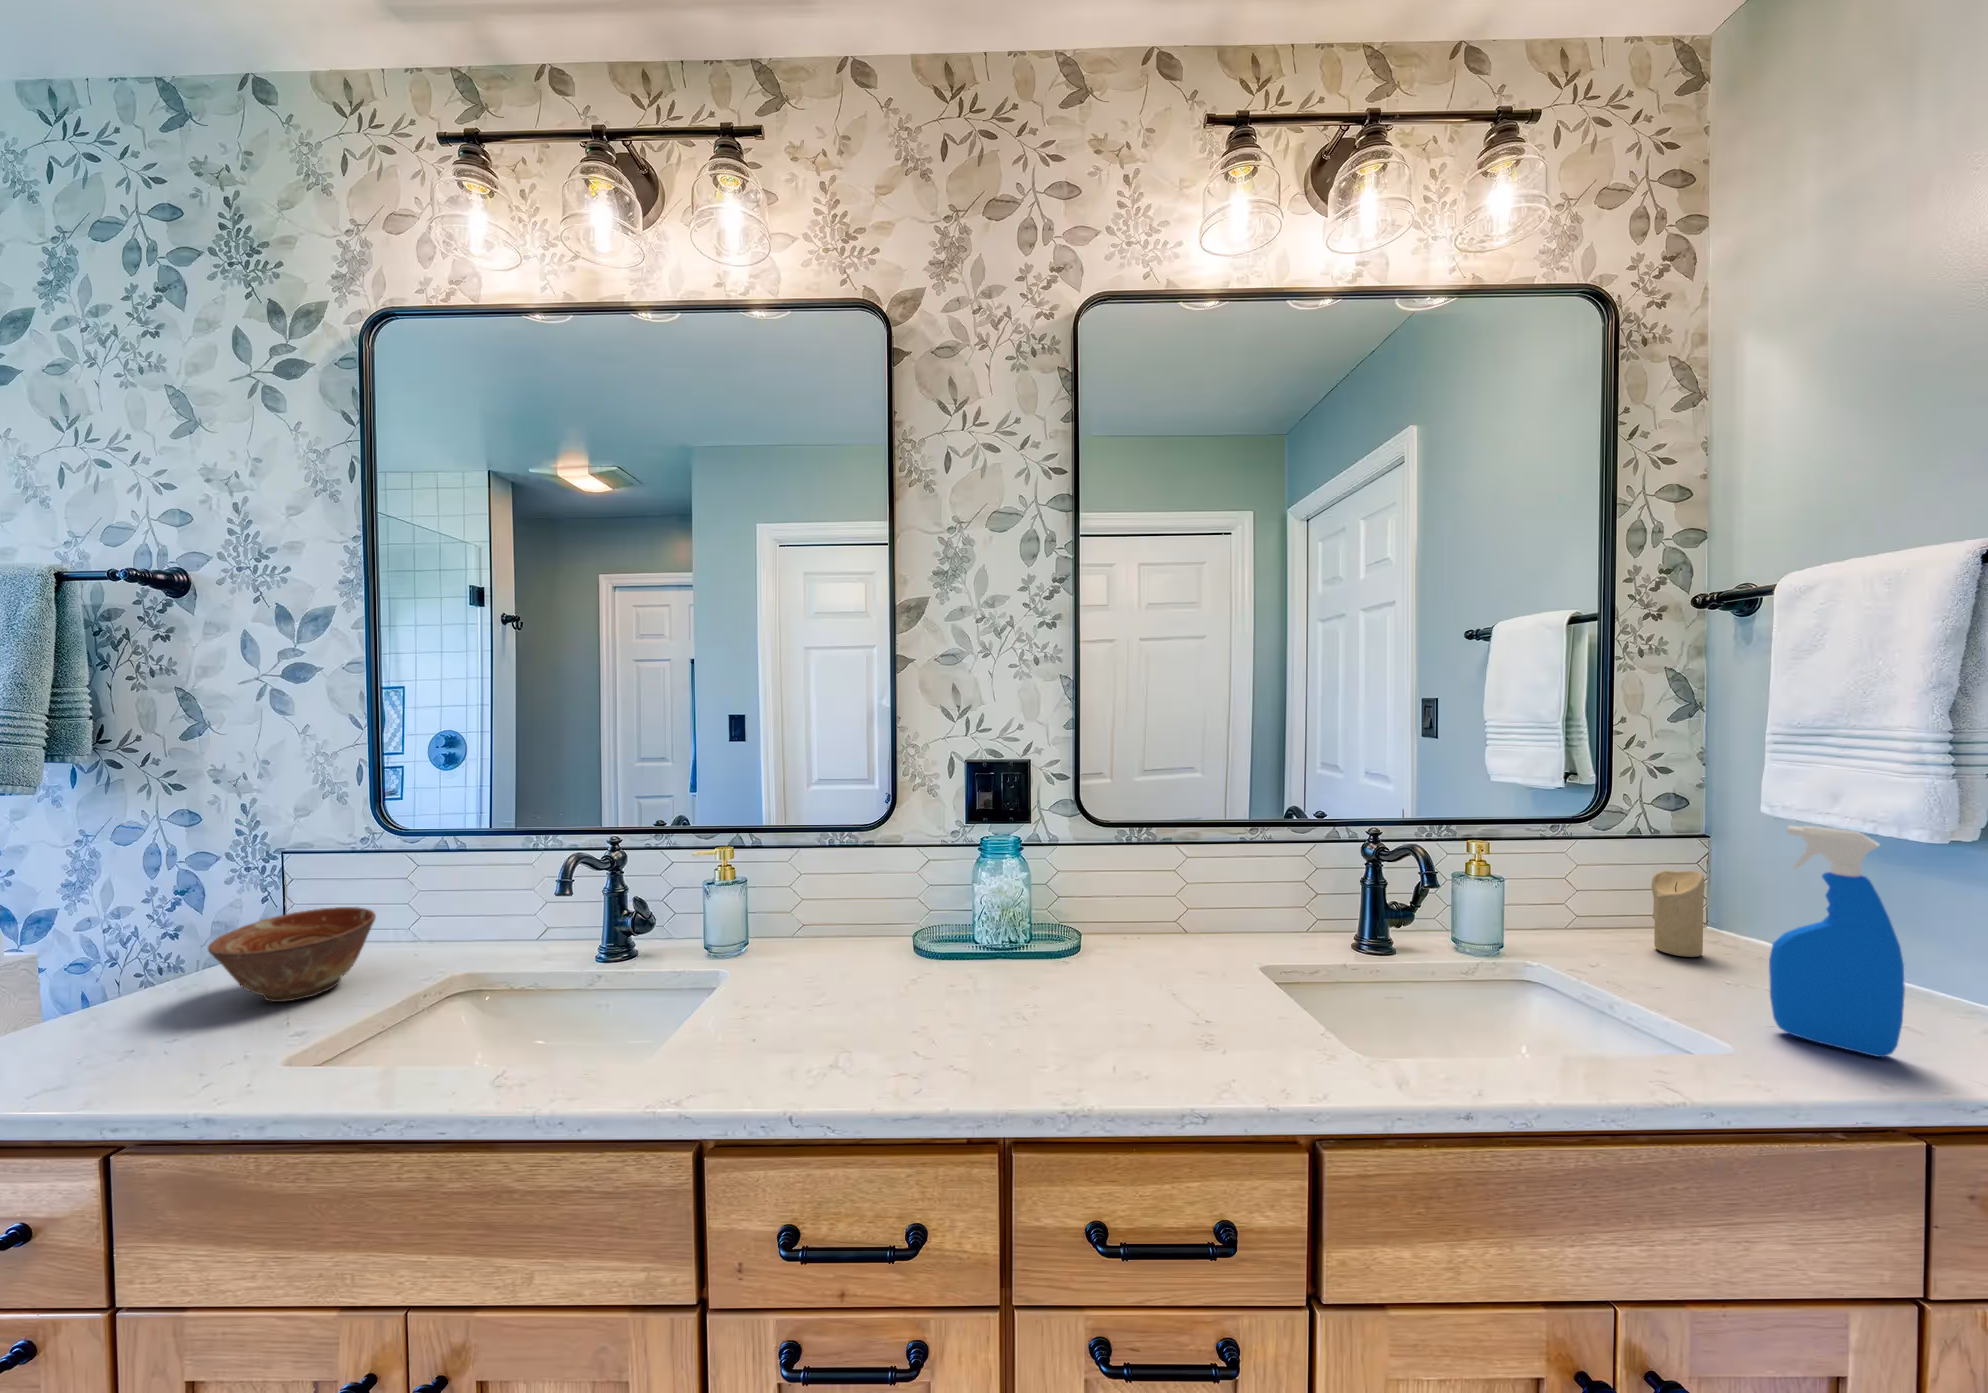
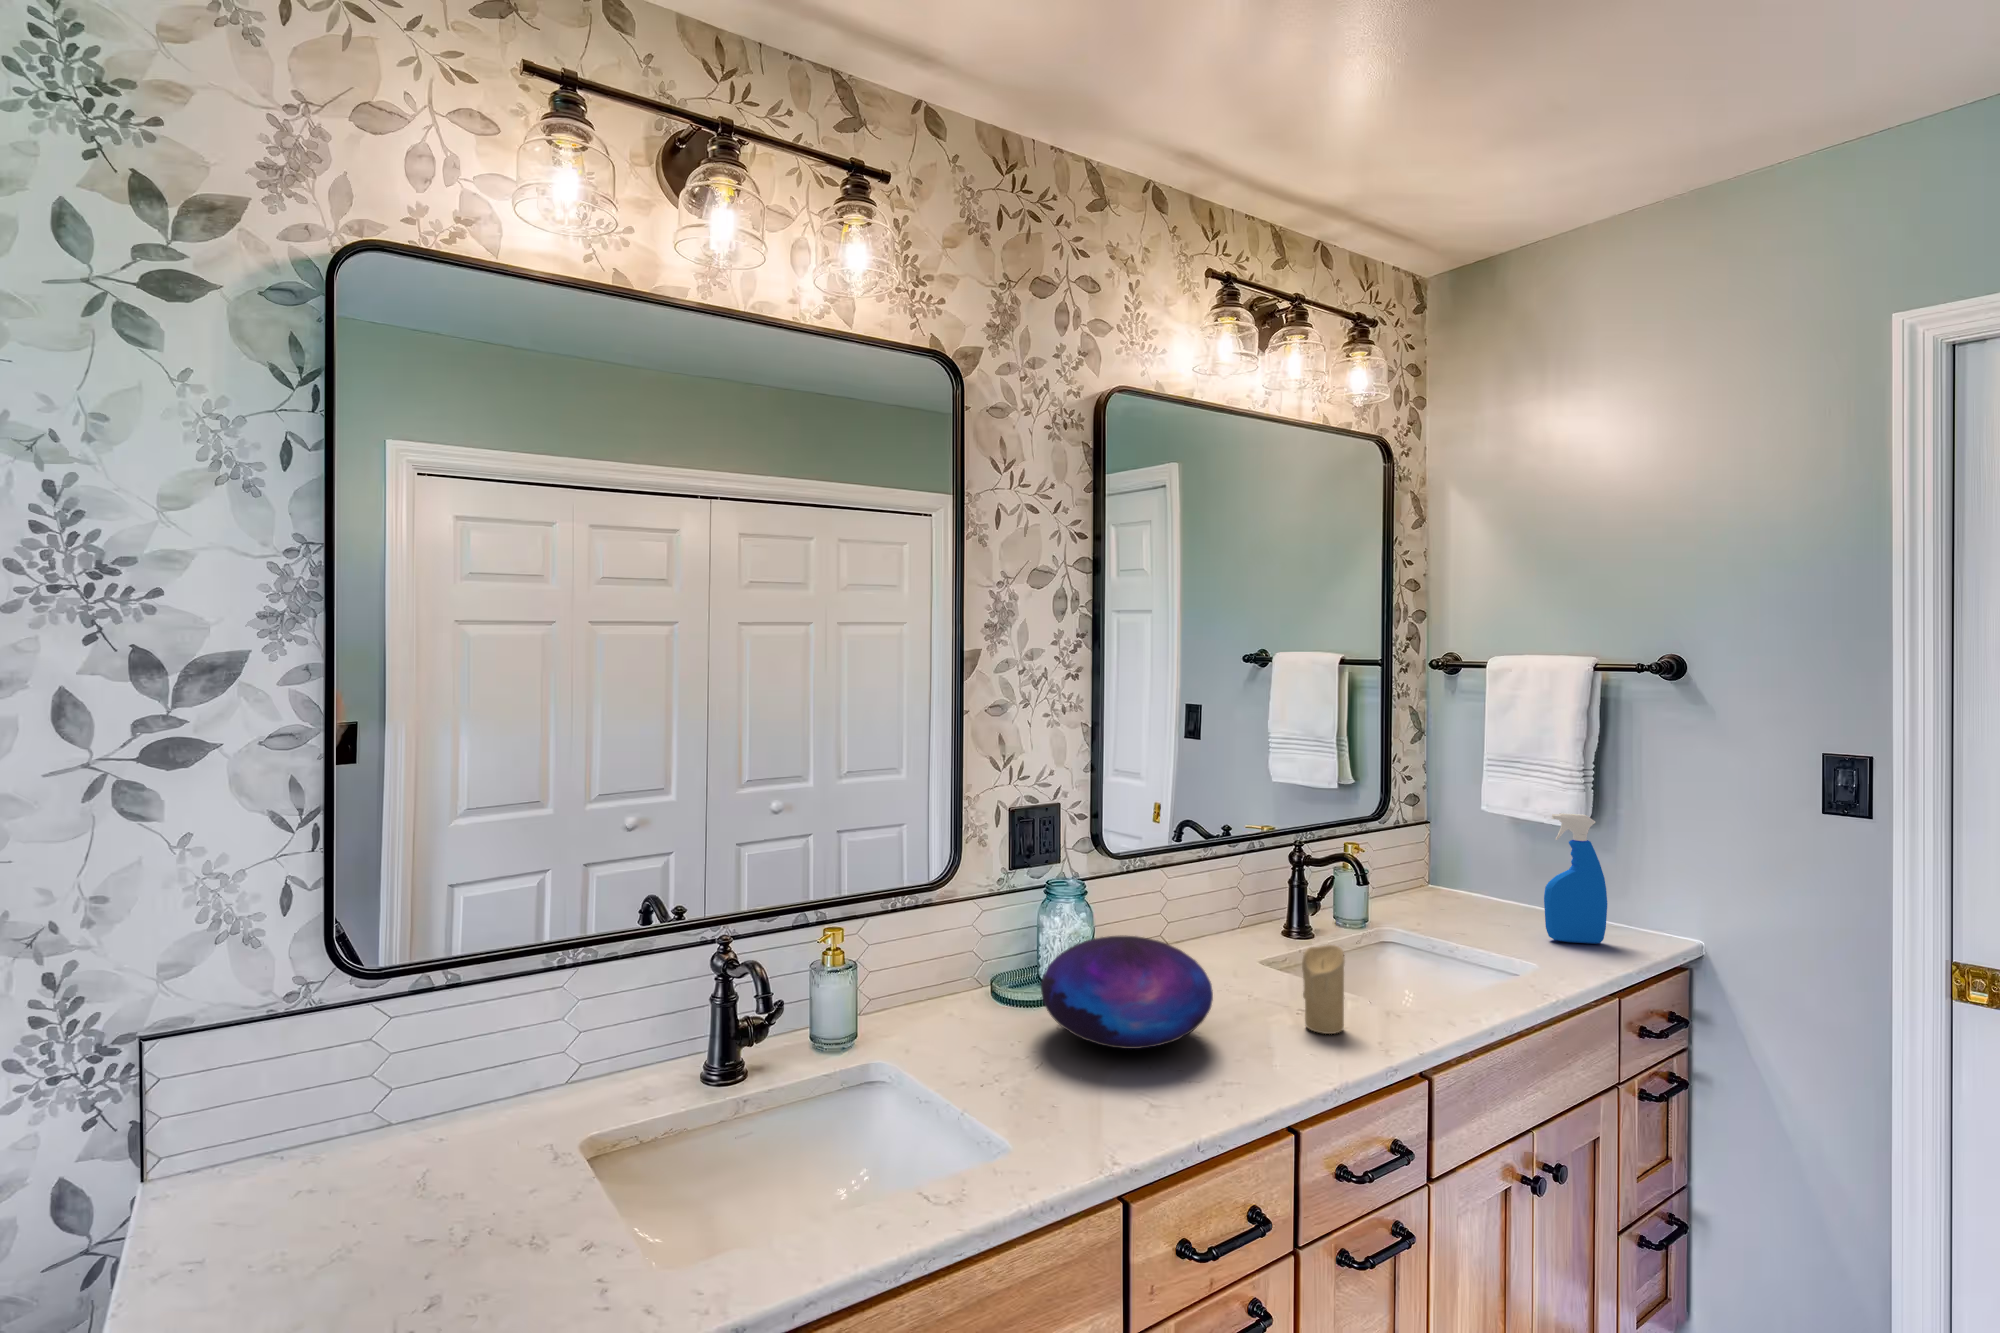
candle: present [1651,871,1705,957] -> present [1302,945,1345,1034]
decorative orb: none [838,897,1030,1025] -> present [1041,936,1213,1049]
ceramic bowl: present [208,907,376,1002] -> none [257,1078,472,1228]

